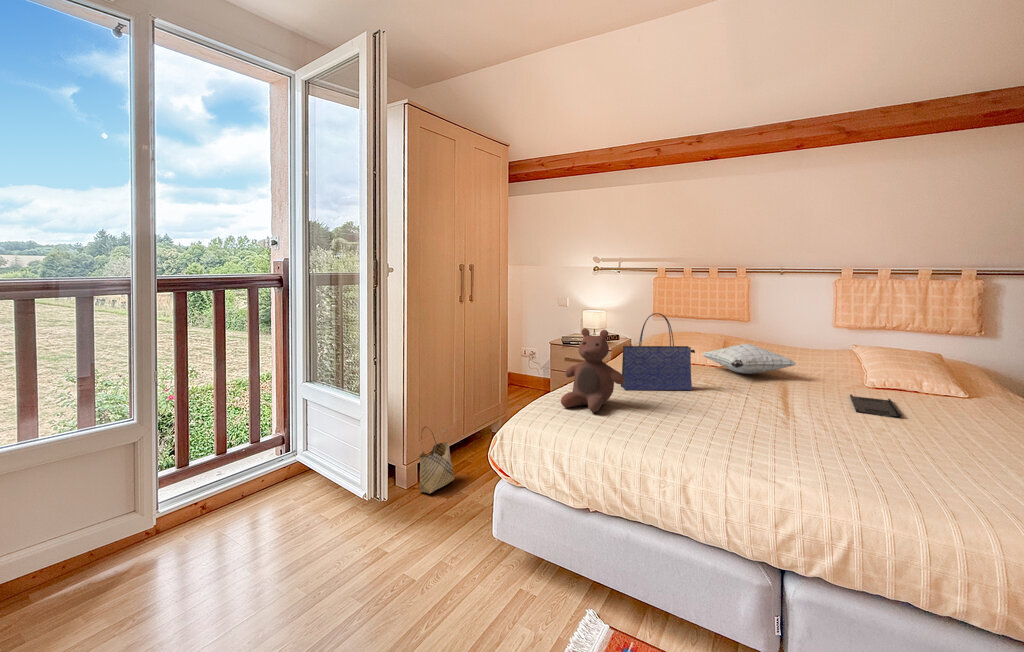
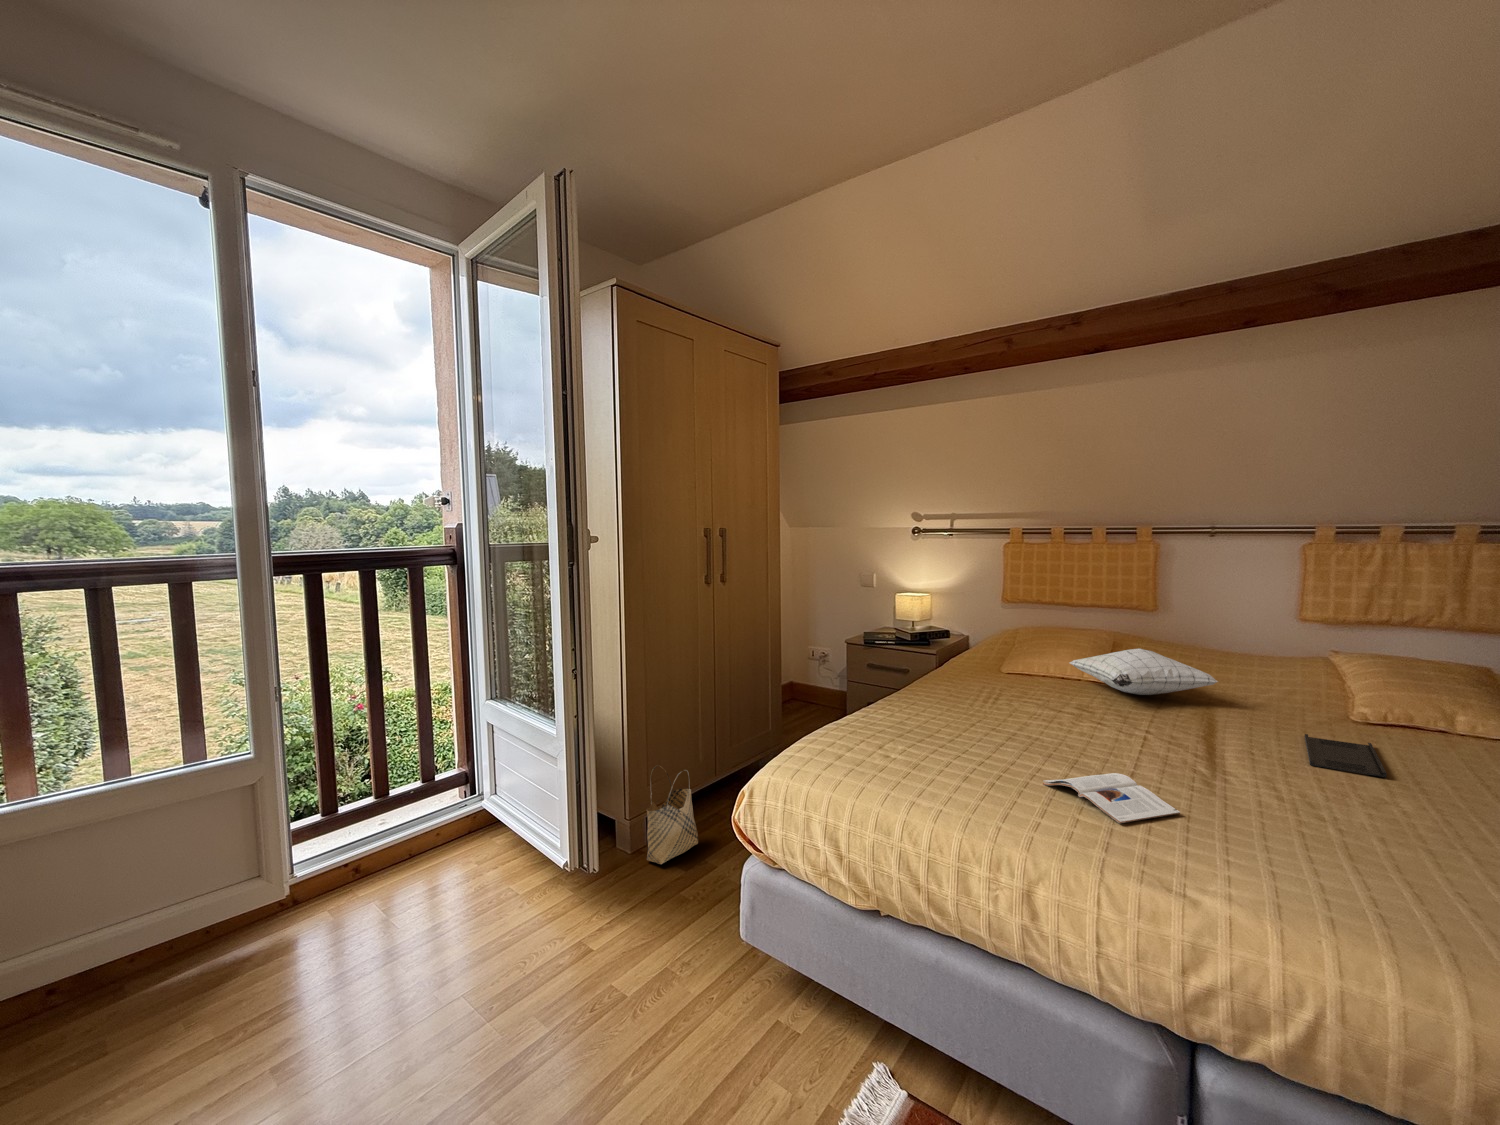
tote bag: present [621,313,695,390] -> none [939,606,1052,722]
stuffed bear: present [561,328,624,412] -> none [842,631,937,757]
magazine: none [695,418,784,447] -> present [1043,773,1180,823]

